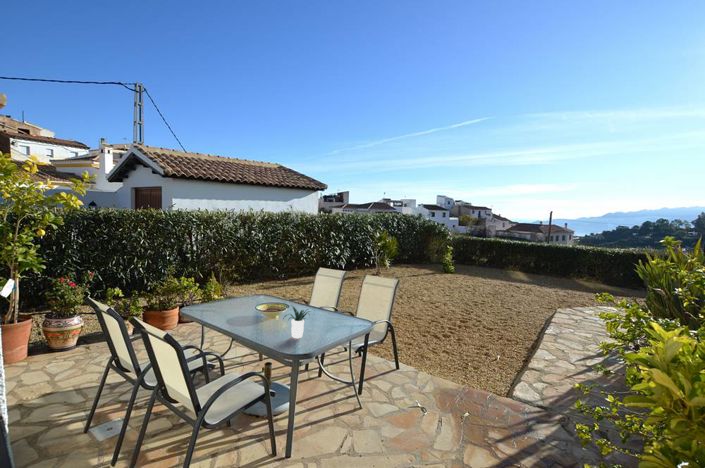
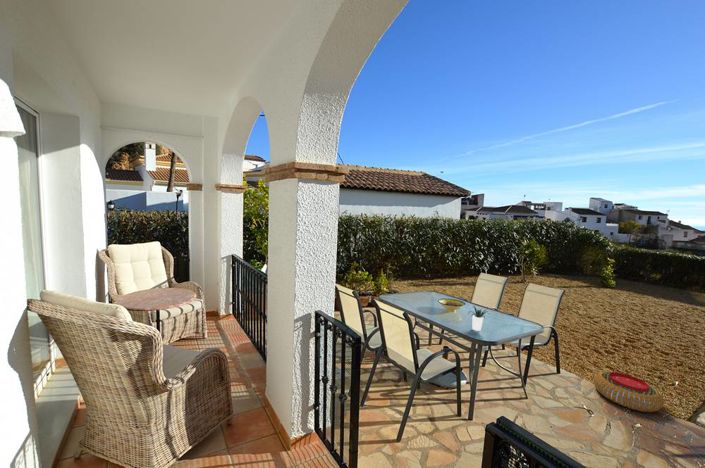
pouf: none [429,356,487,394] -> present [594,372,664,412]

